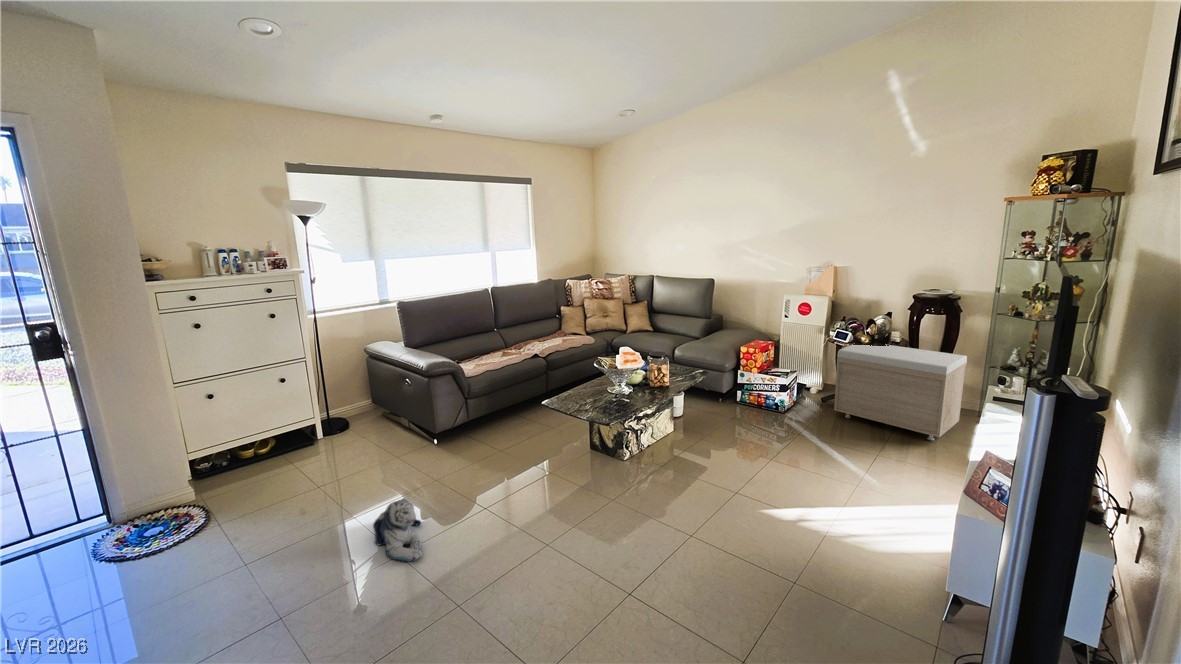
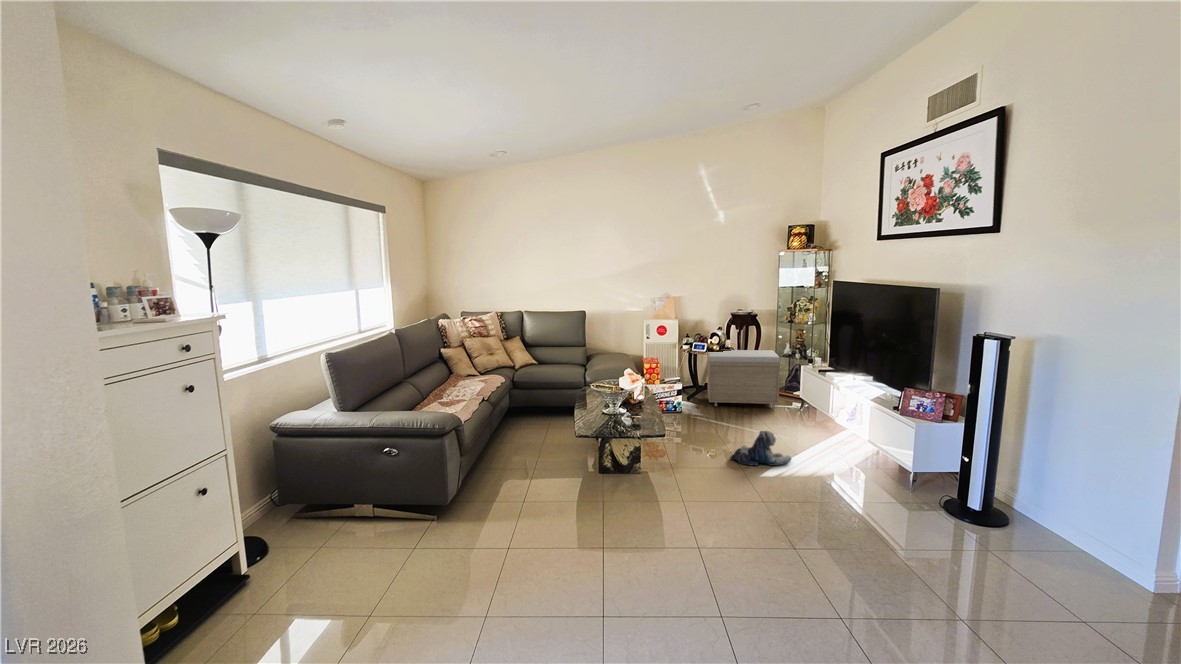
plush toy: present [373,498,423,562] -> present [730,431,791,466]

